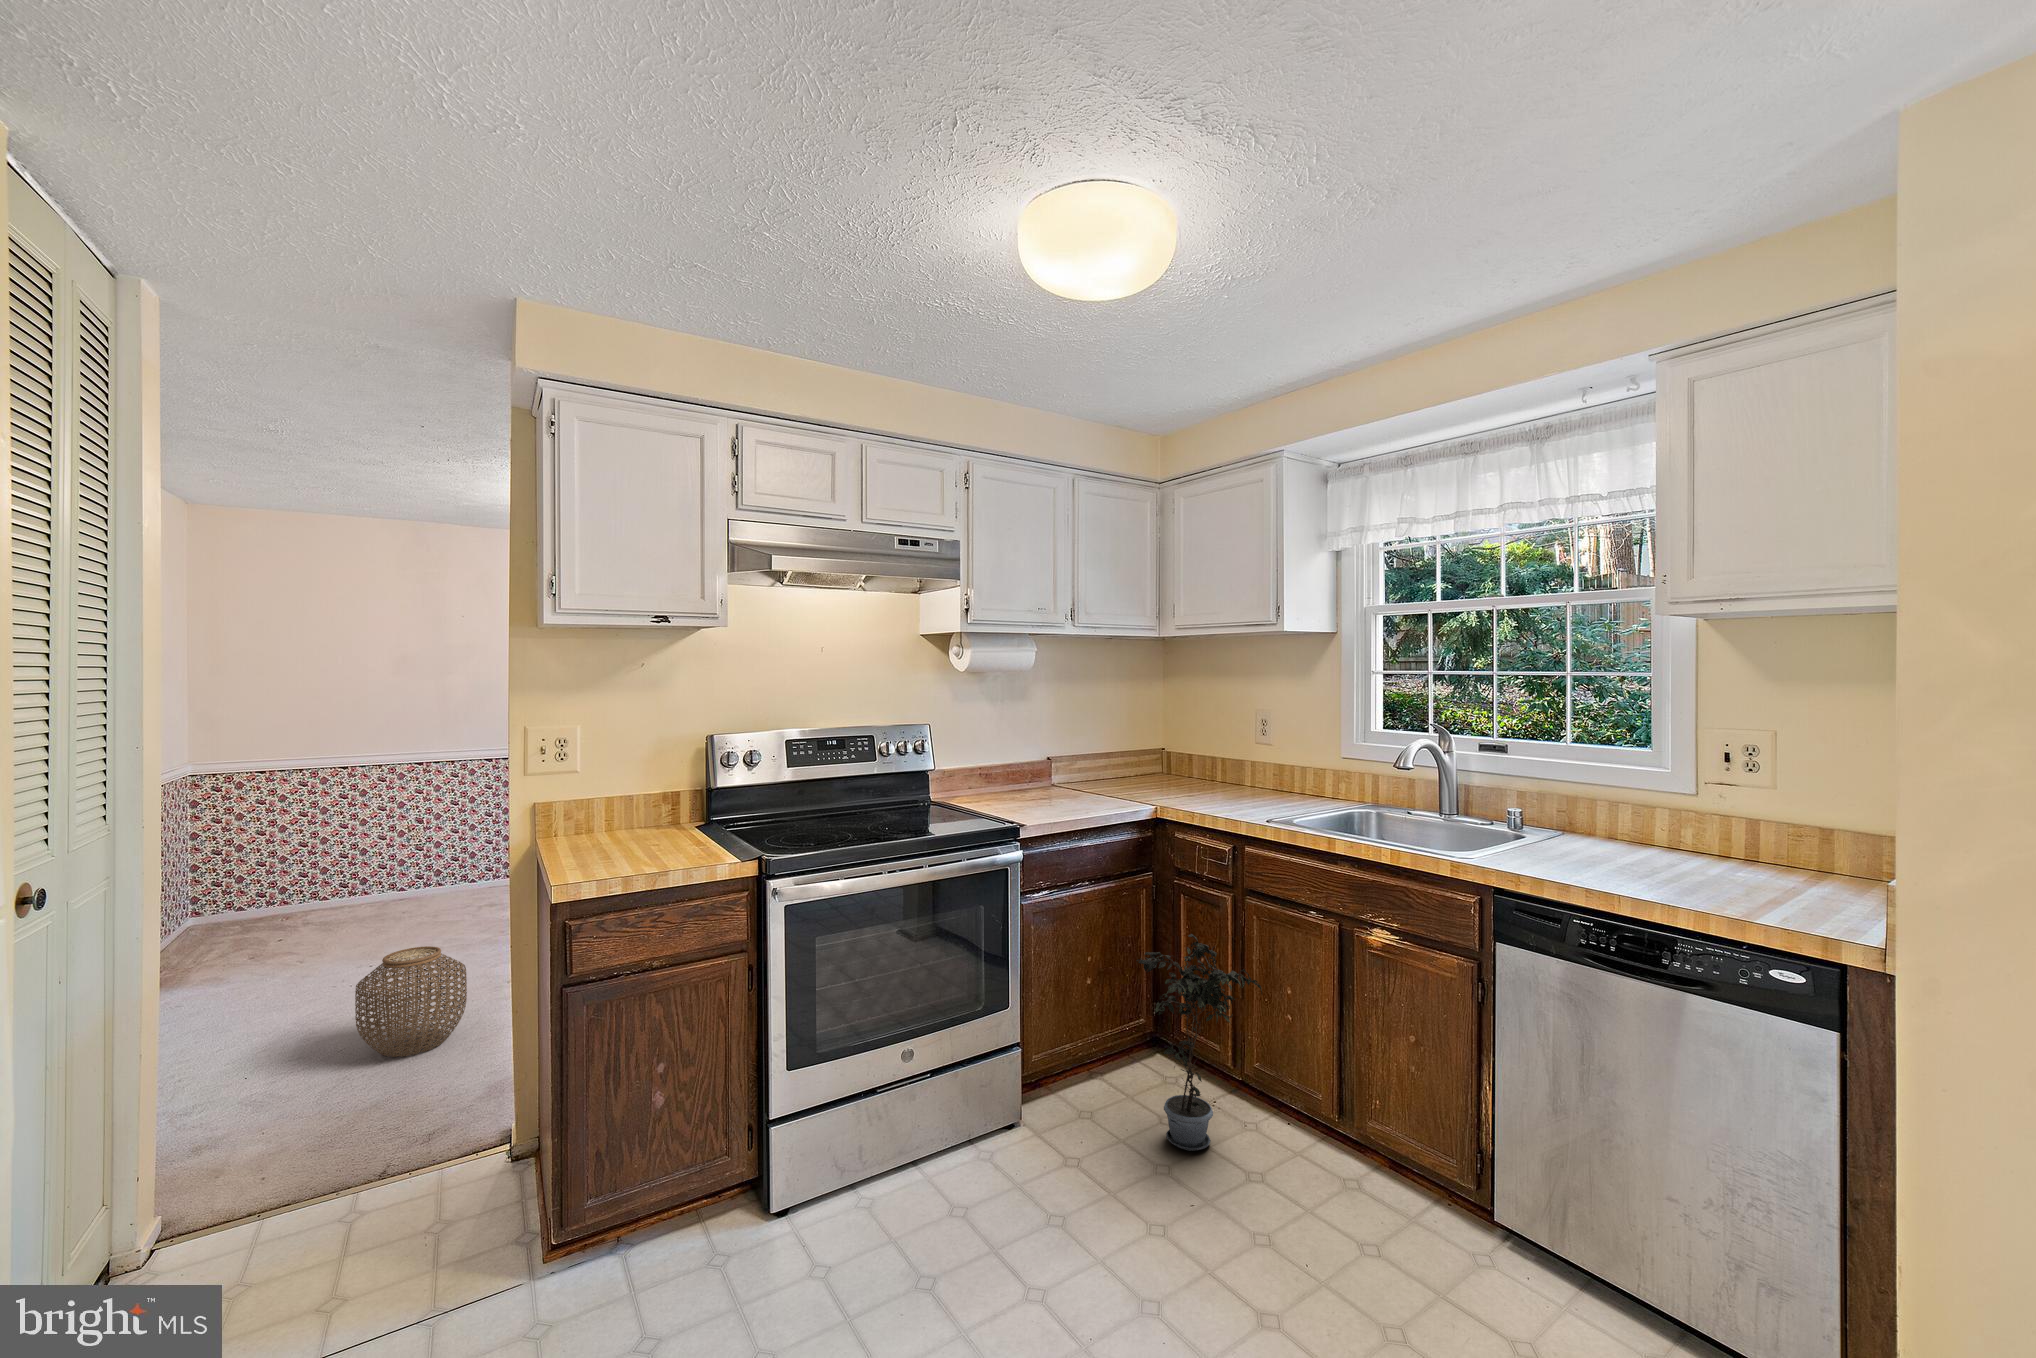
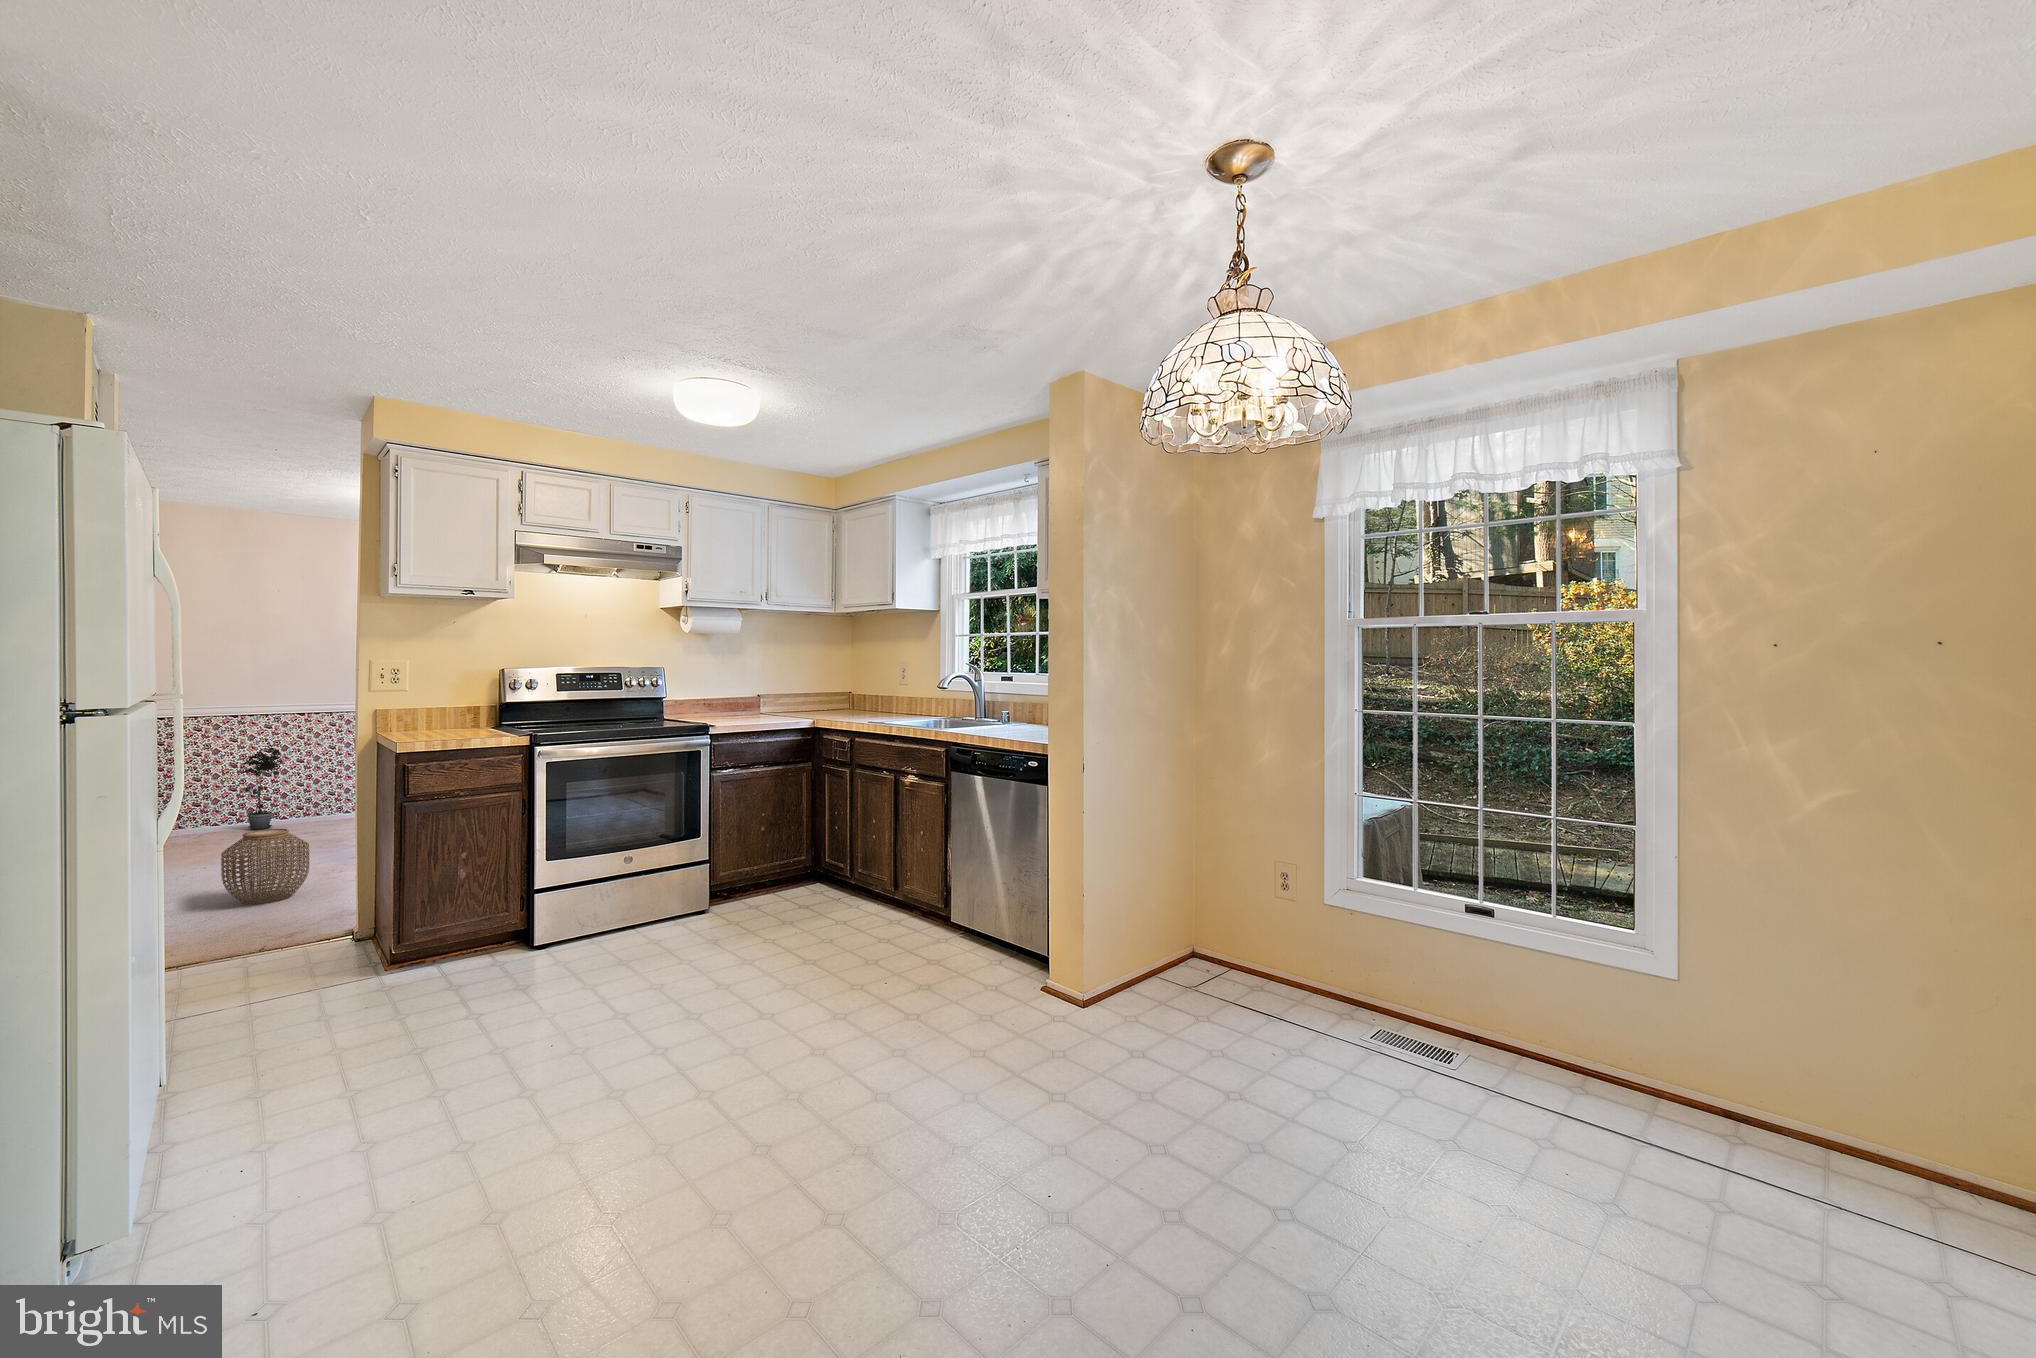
potted plant: present [1137,934,1262,1151] -> present [239,744,284,829]

